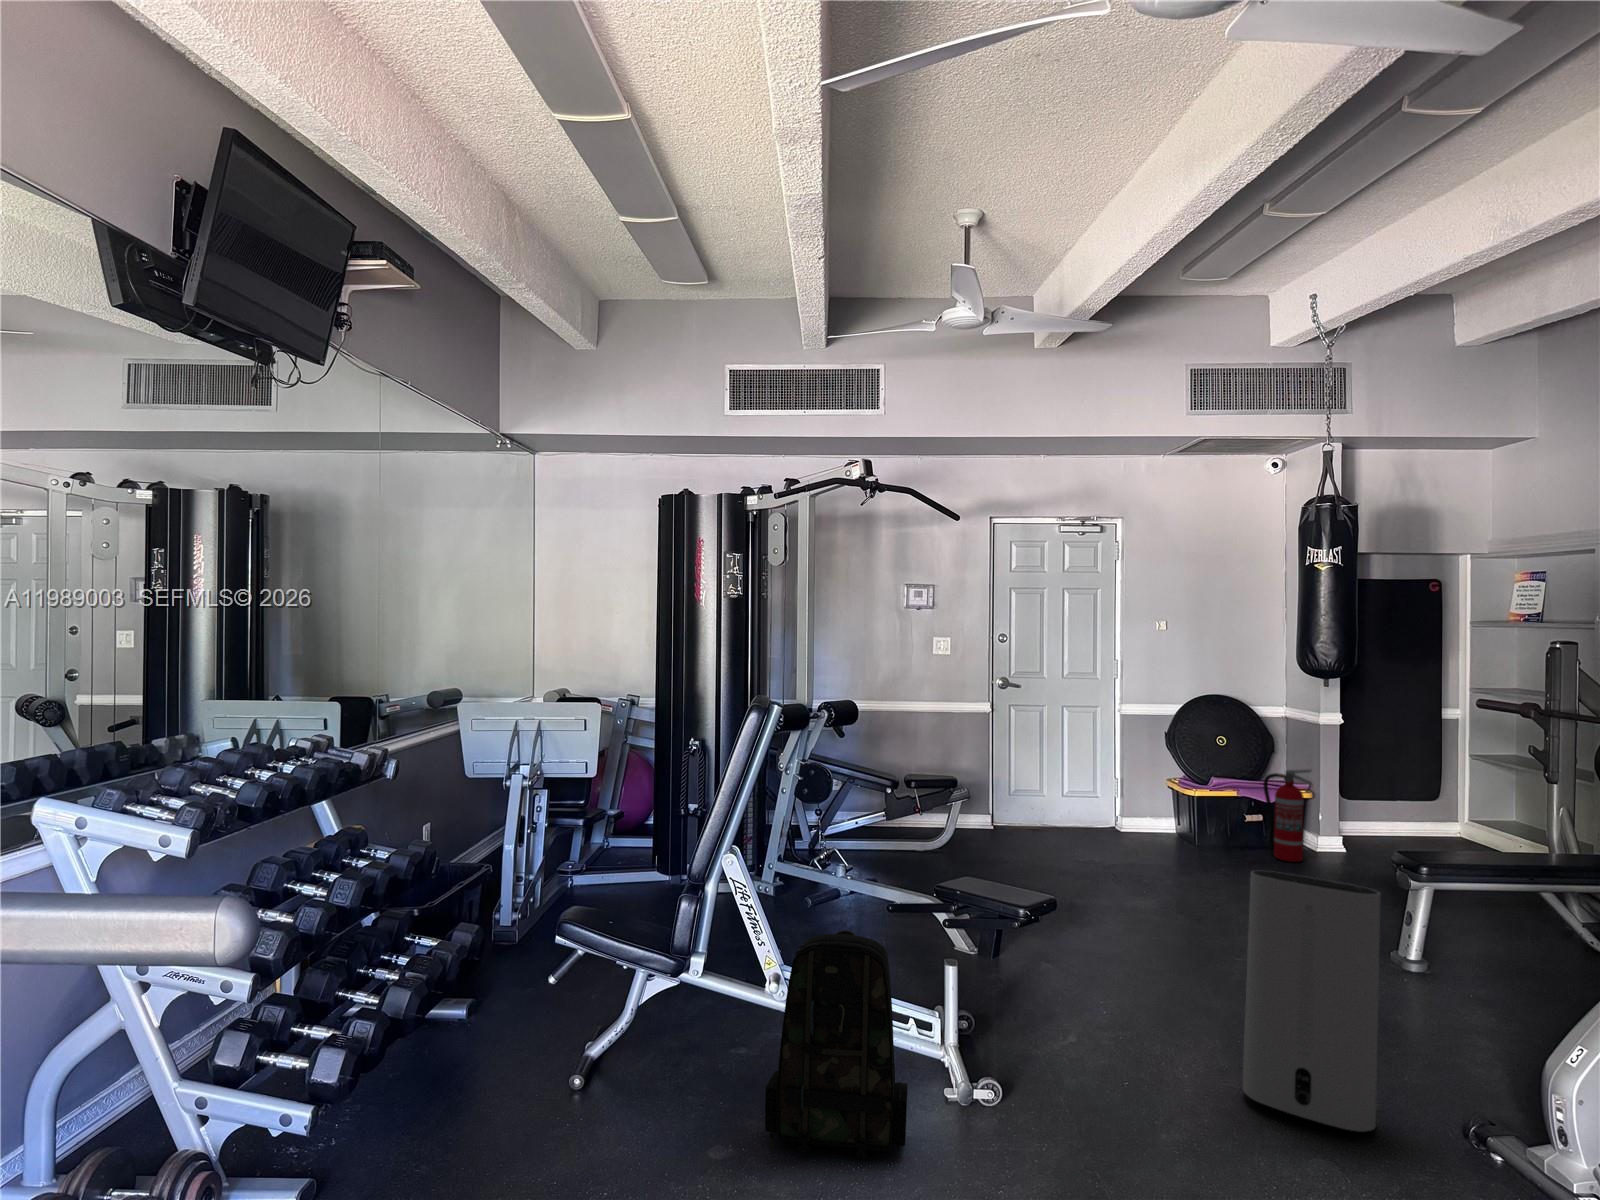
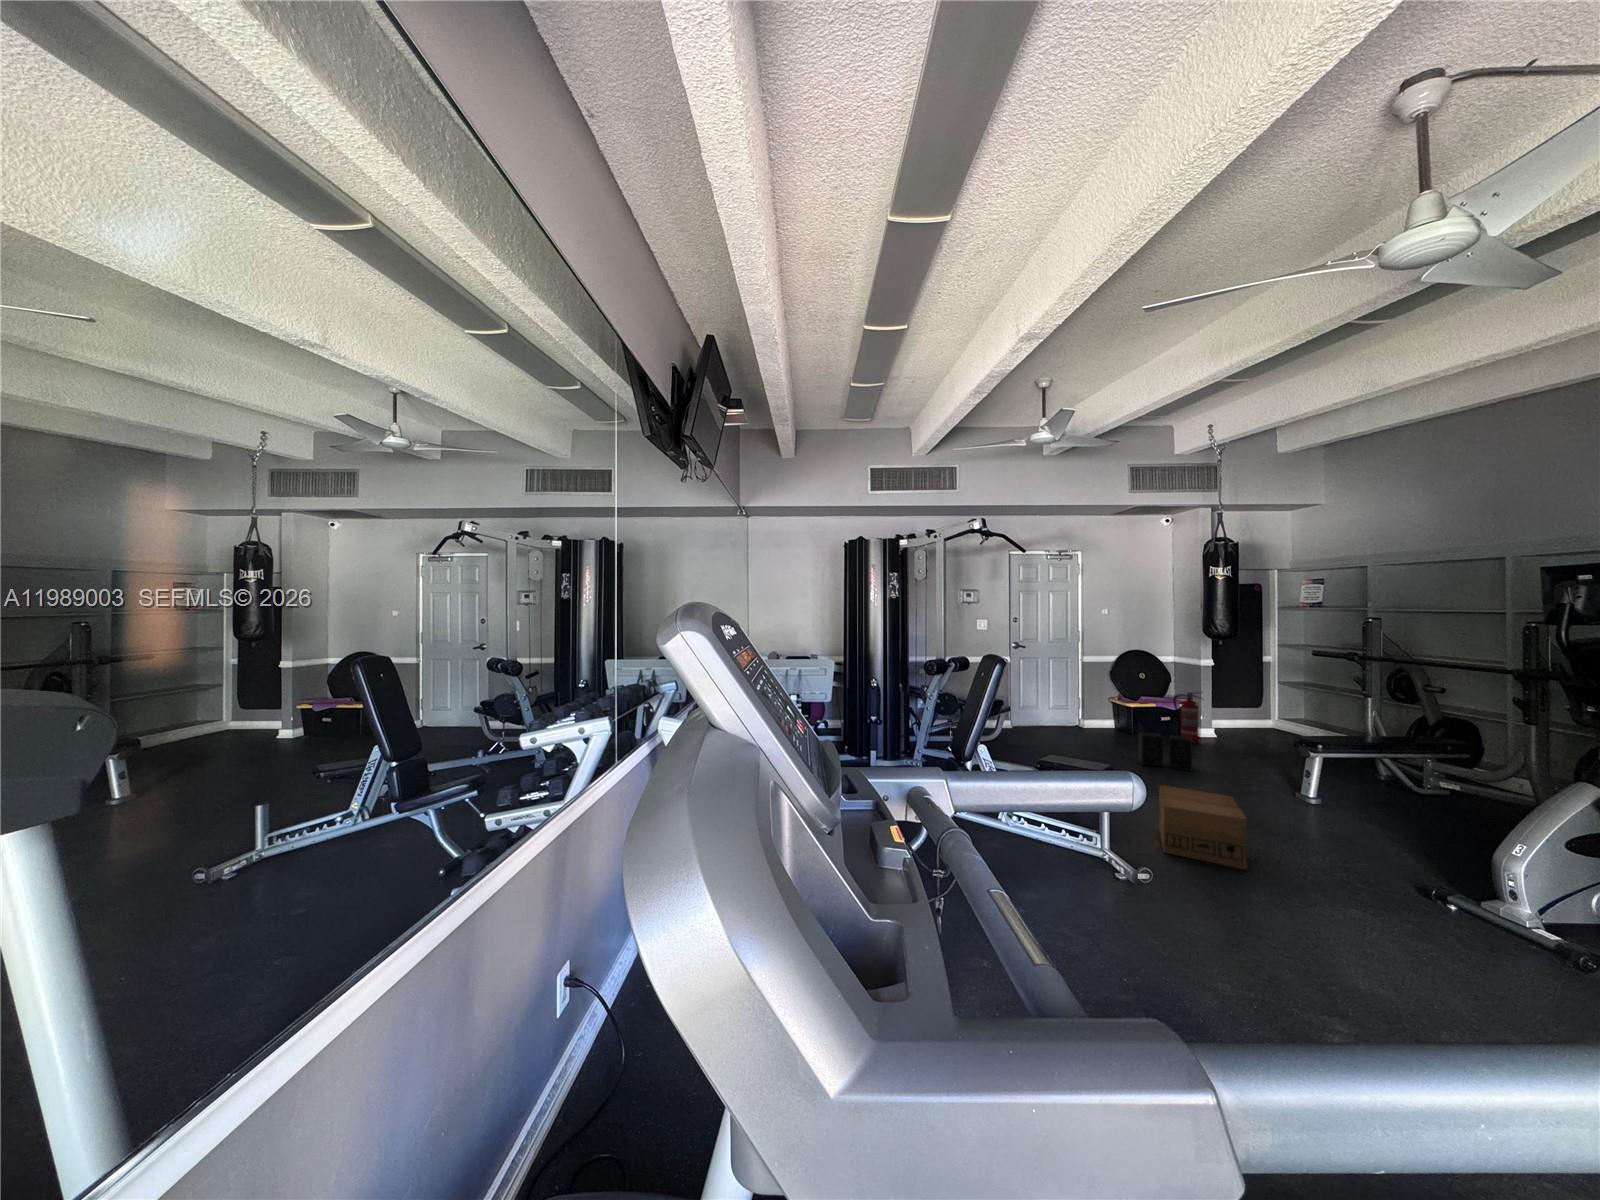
speaker: none [1164,839,1251,912] -> present [1138,732,1192,771]
air purifier: present [1243,871,1380,1131] -> none [1279,746,1373,887]
backpack: present [765,930,908,1159] -> none [1043,784,1137,910]
cardboard box: none [1053,934,1197,1093] -> present [1159,785,1247,870]

